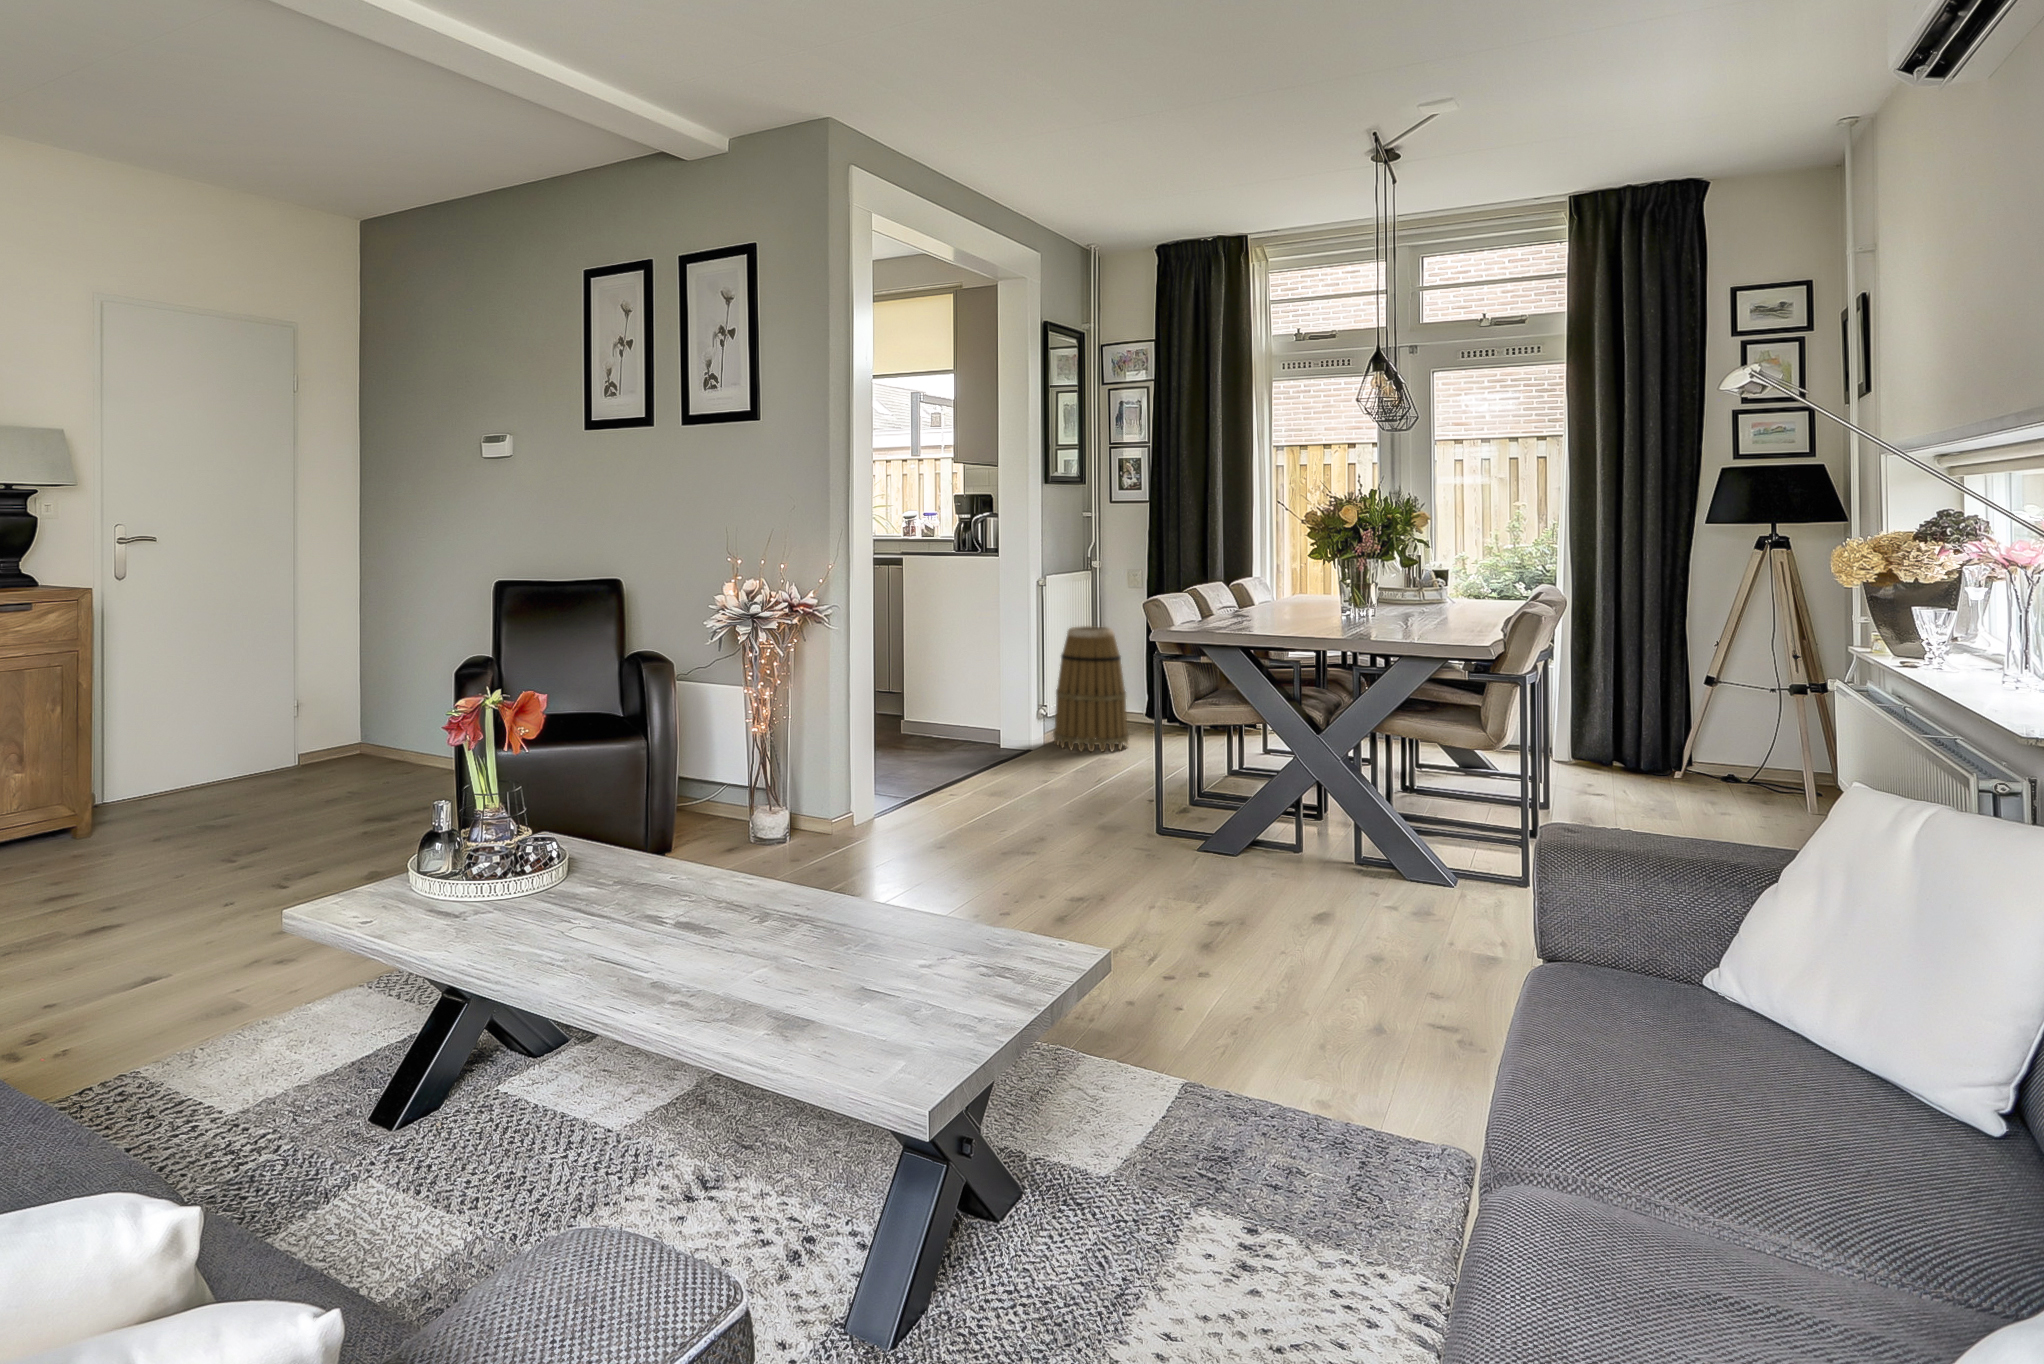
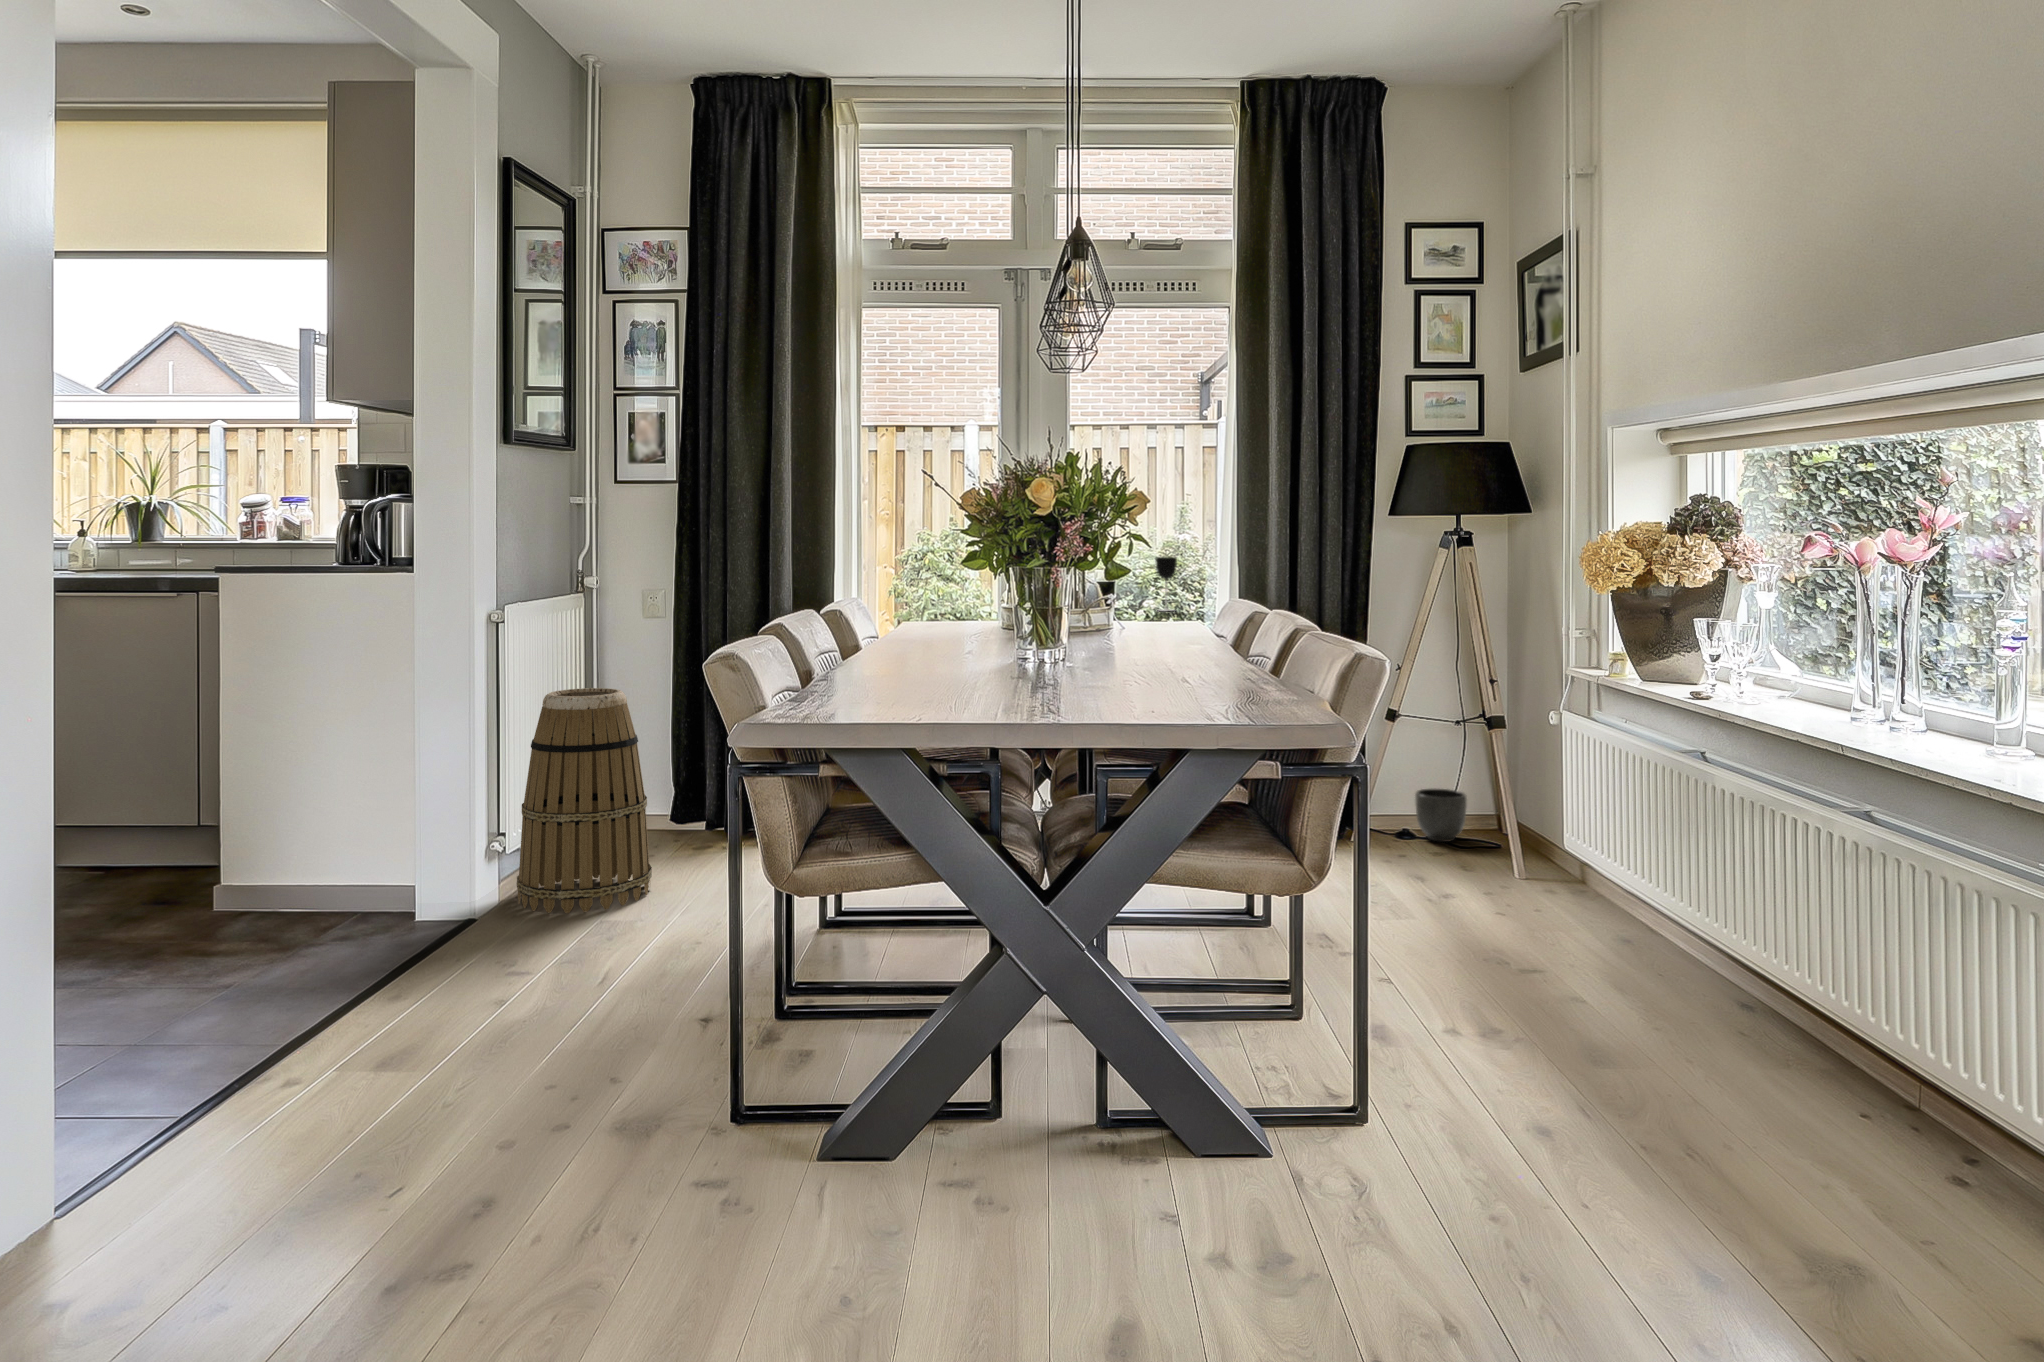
wine glass: none [1504,553,1523,594] -> present [1155,557,1177,611]
planter: none [1732,743,1781,785] -> present [1415,789,1467,842]

